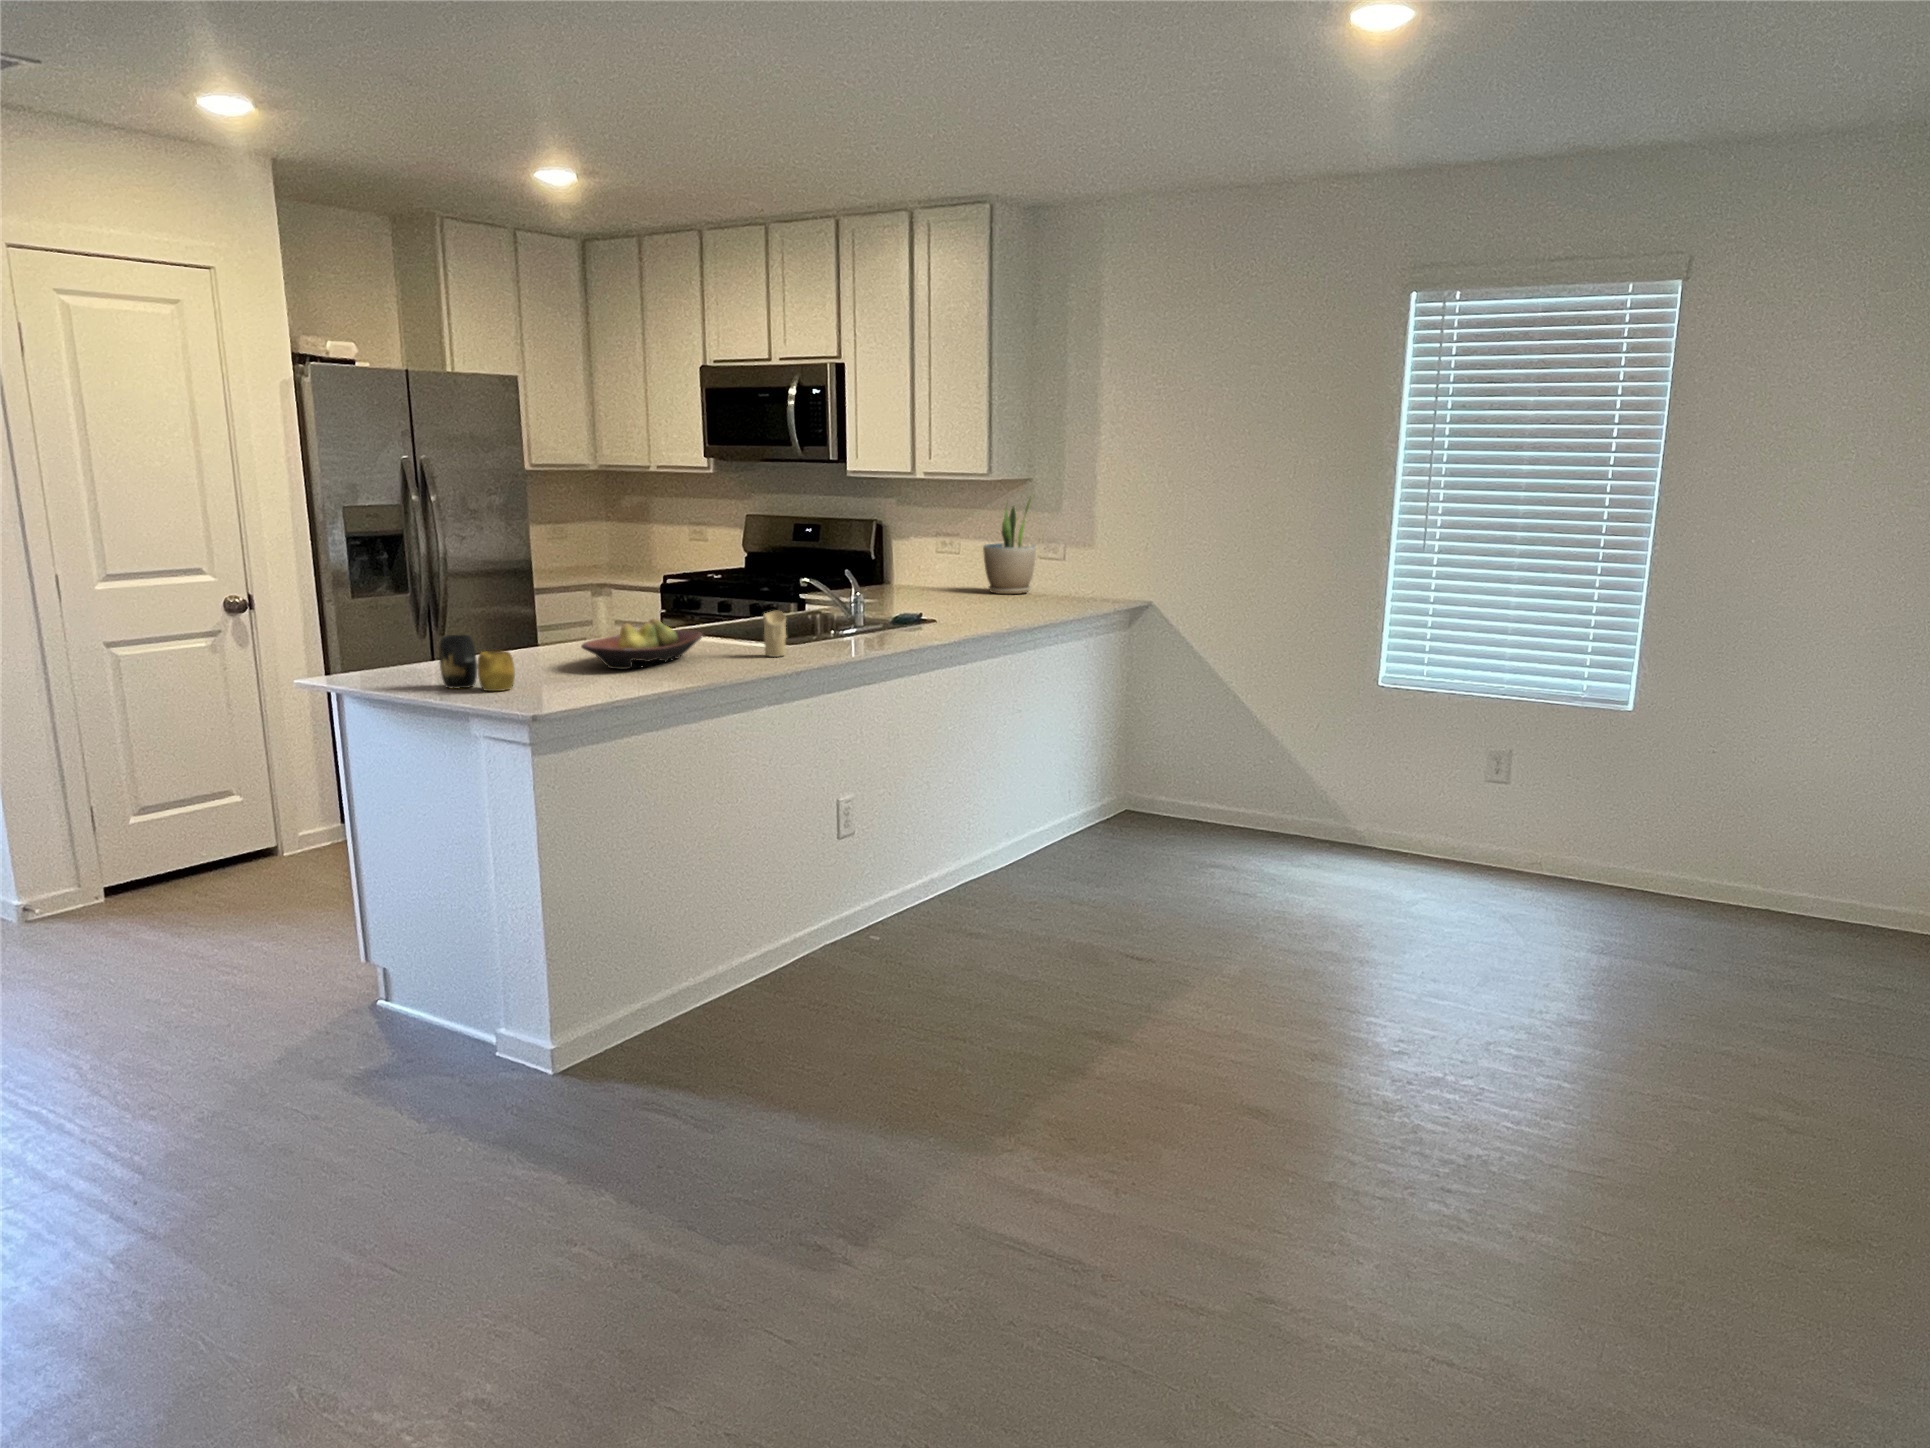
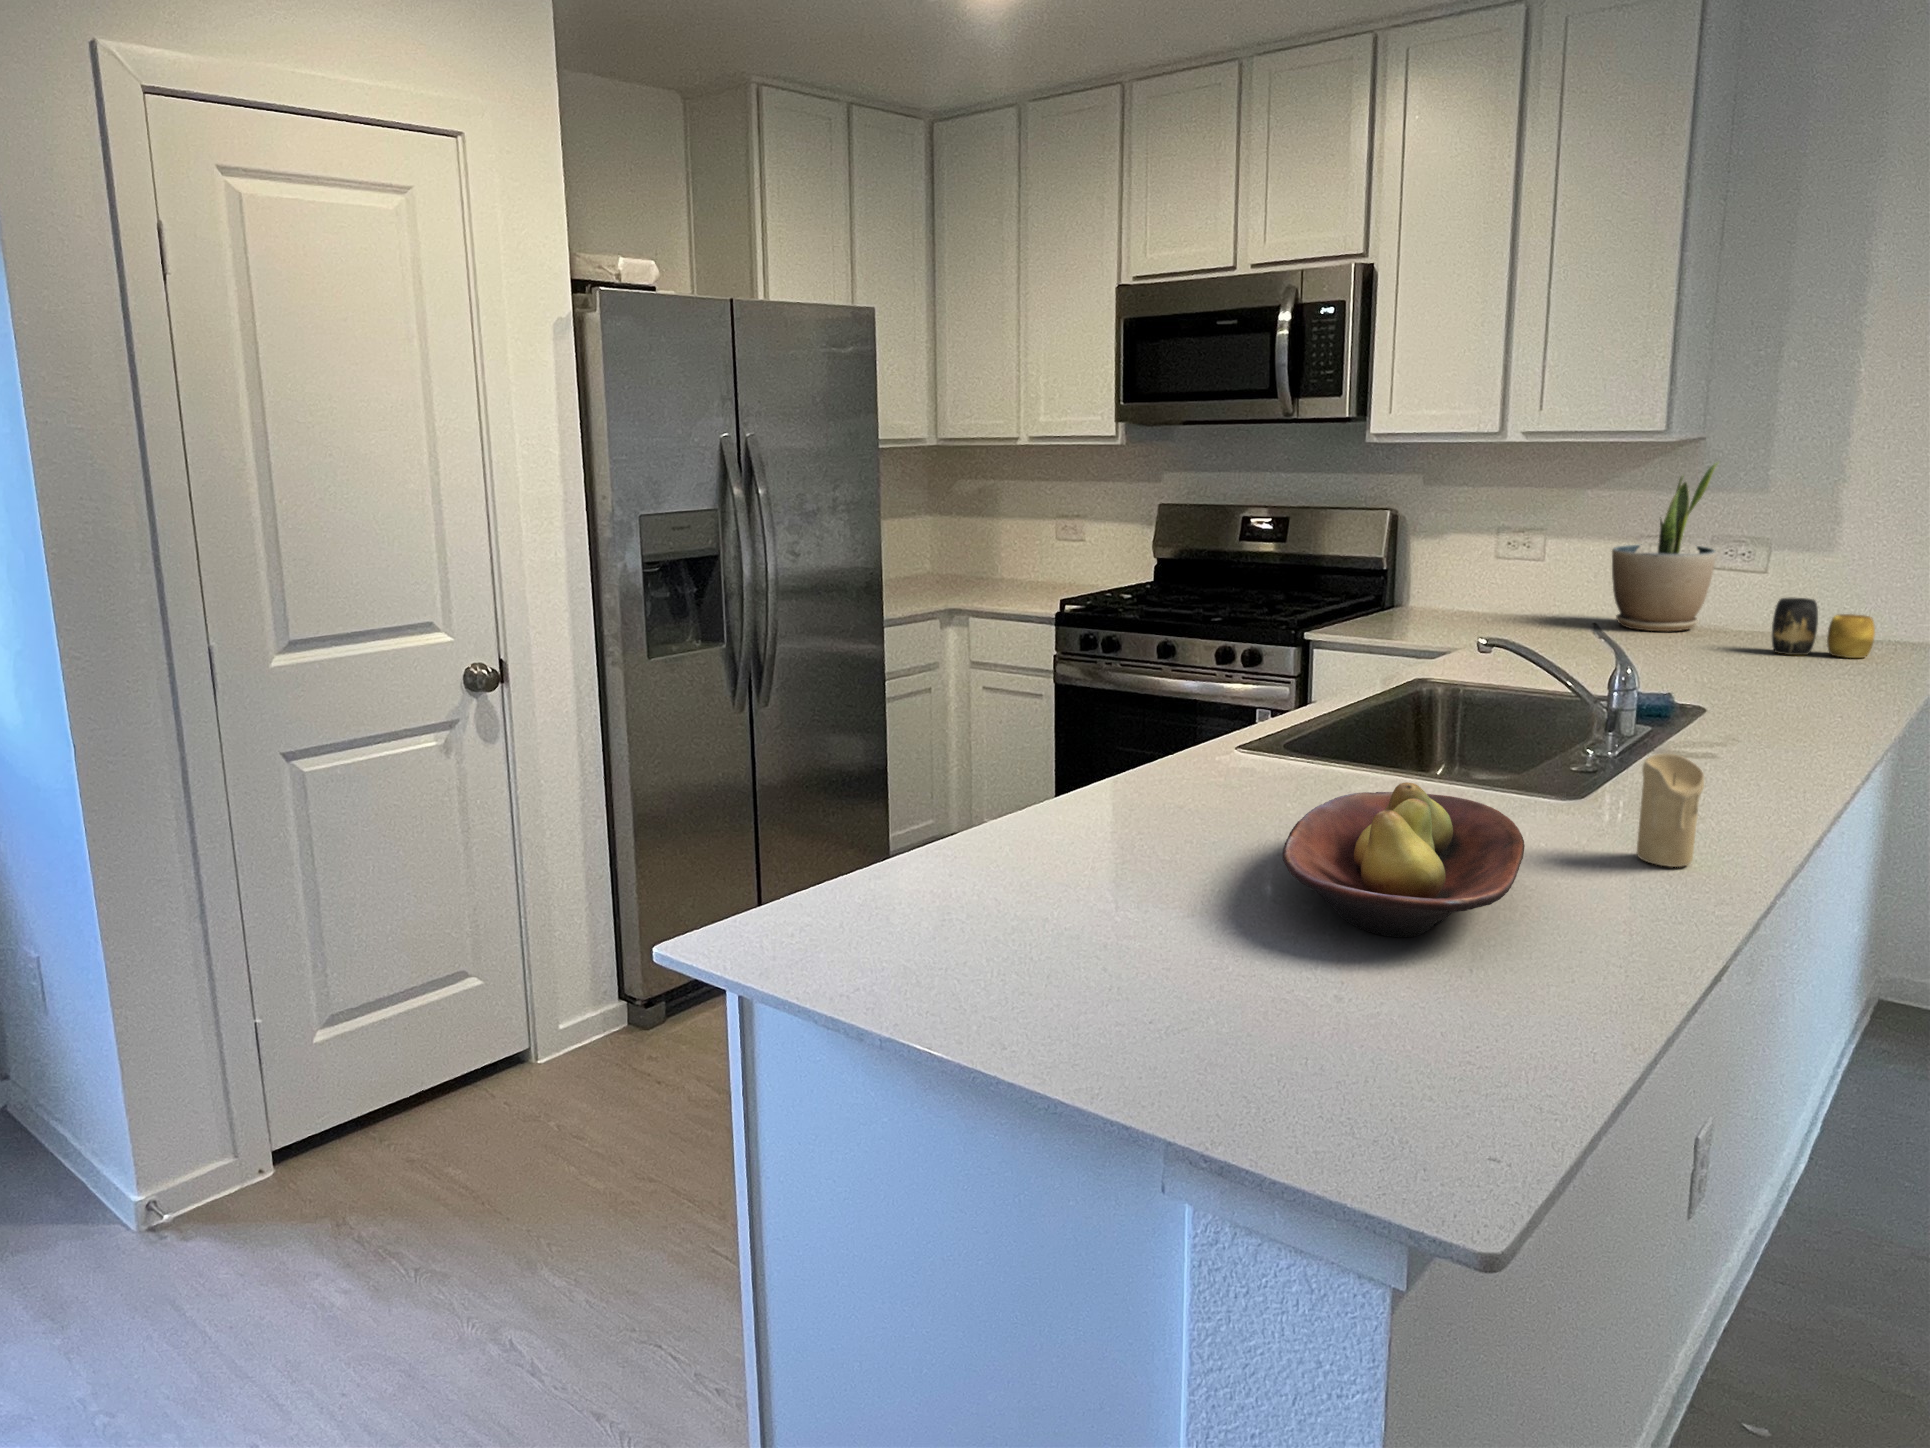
vase: present [439,635,515,691] -> present [1772,598,1875,658]

